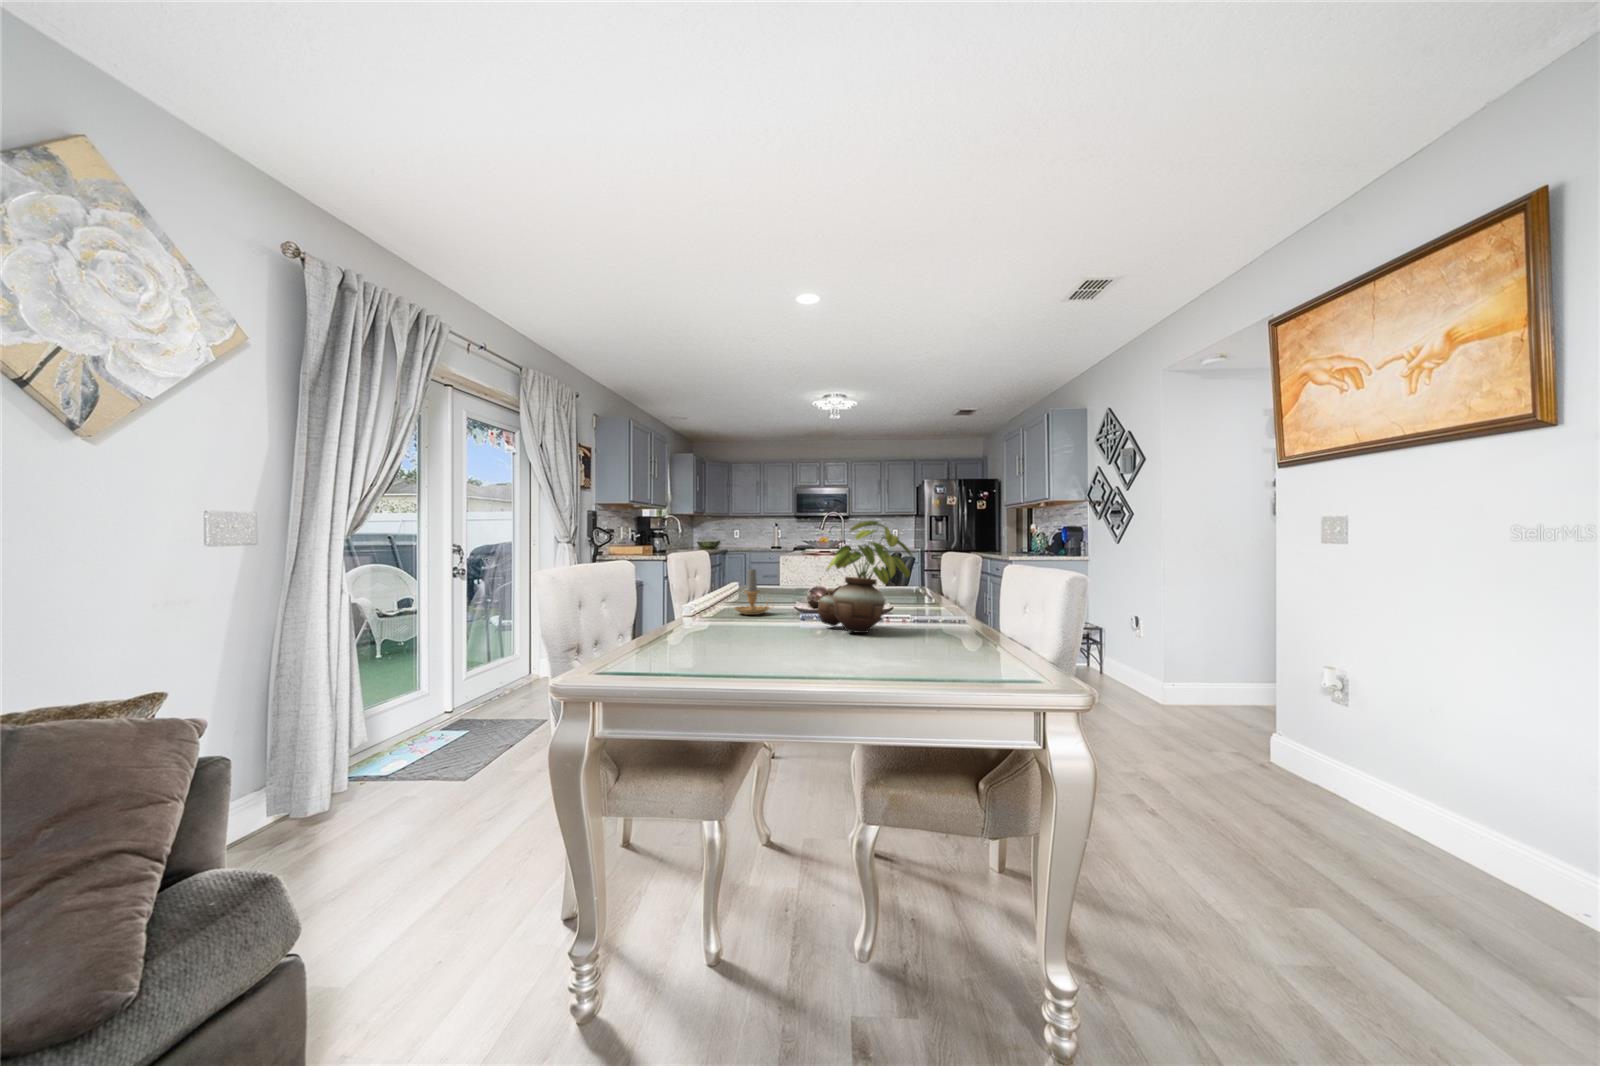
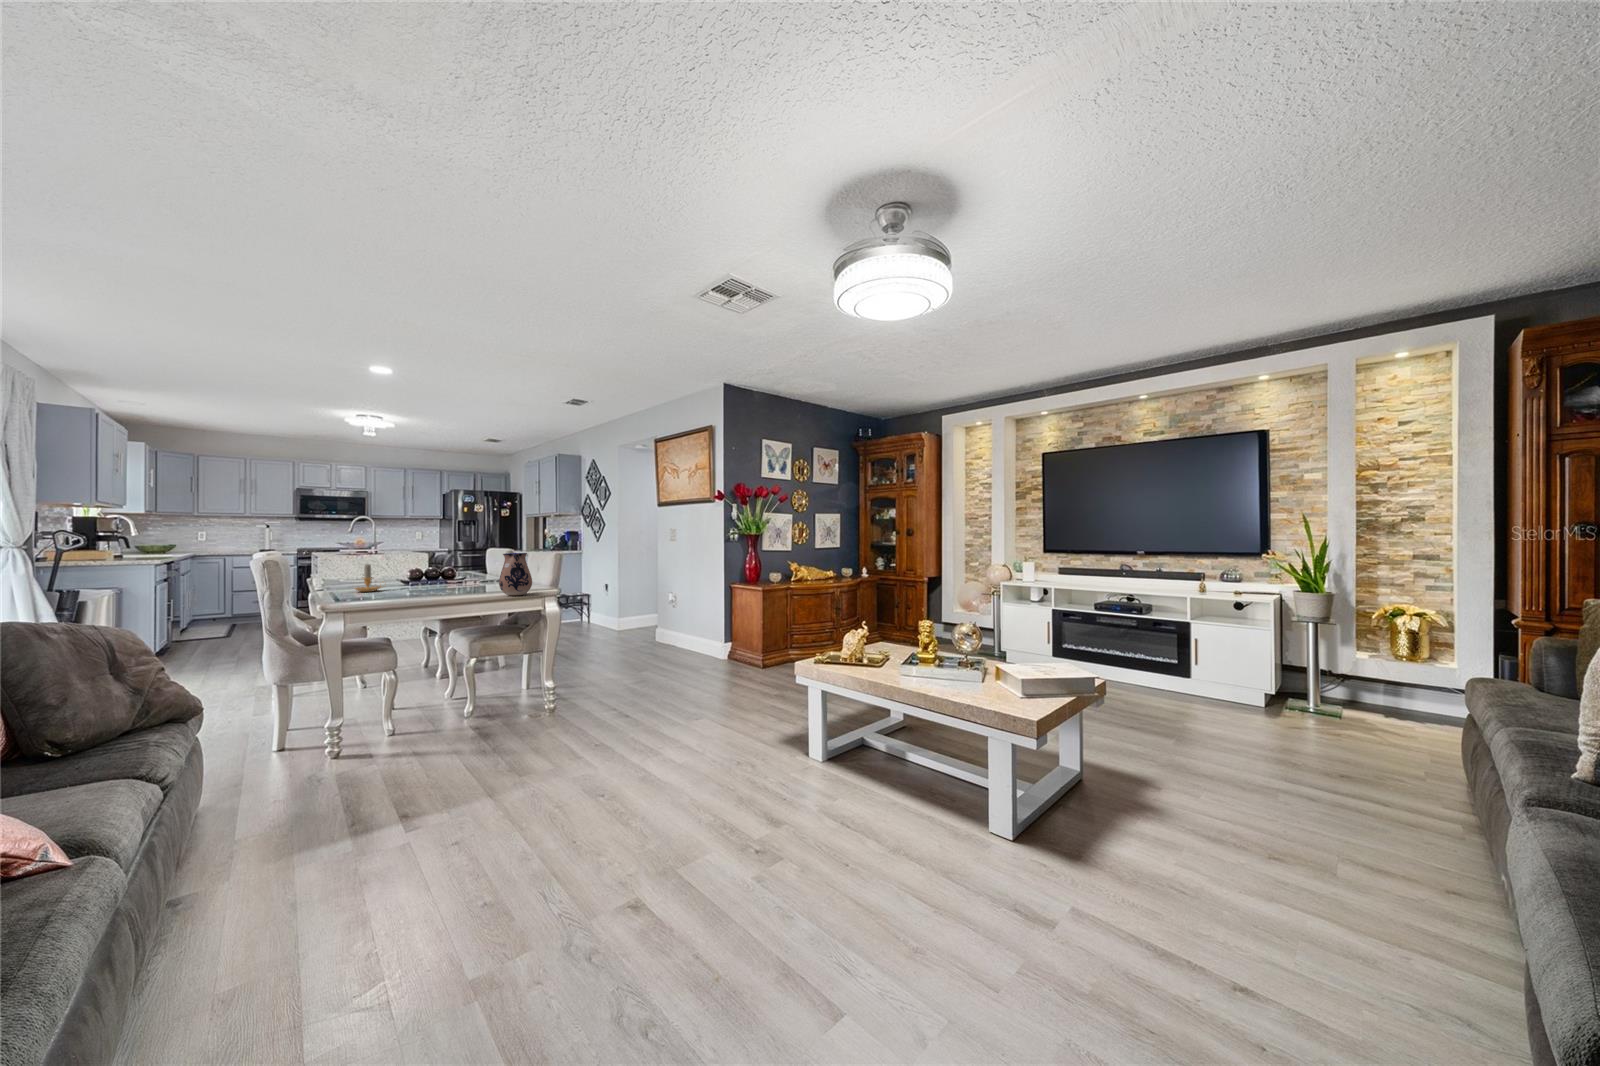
potted plant: present [818,521,912,633] -> none [424,537,483,592]
ceramic pitcher: none [936,556,1010,661] -> present [499,553,532,596]

